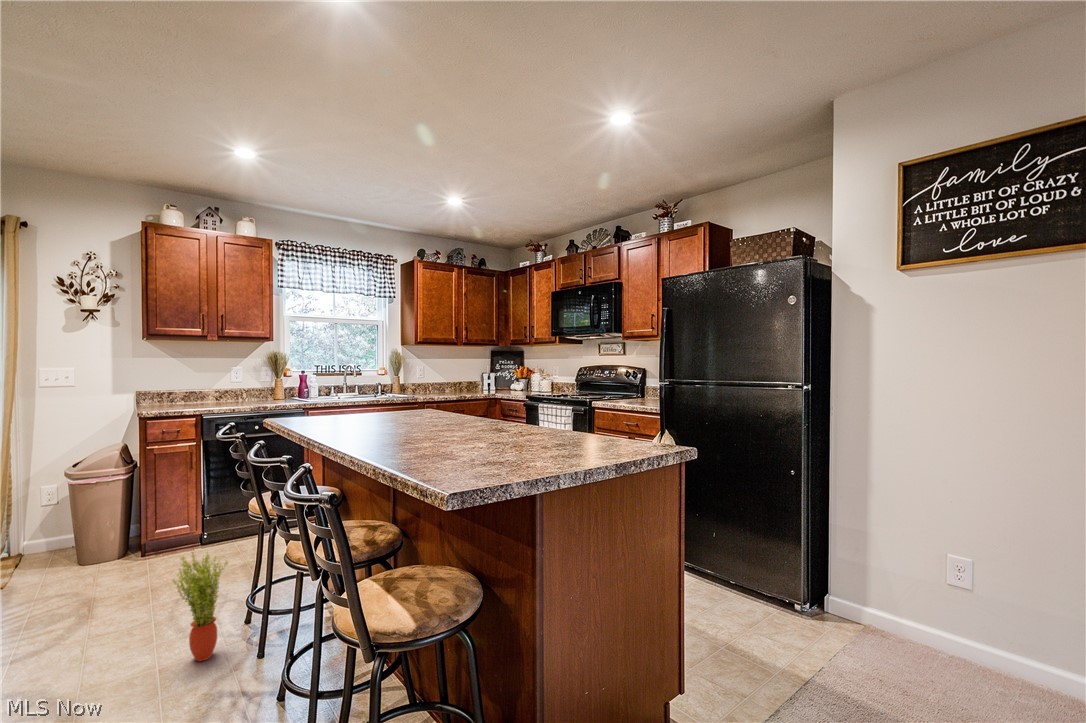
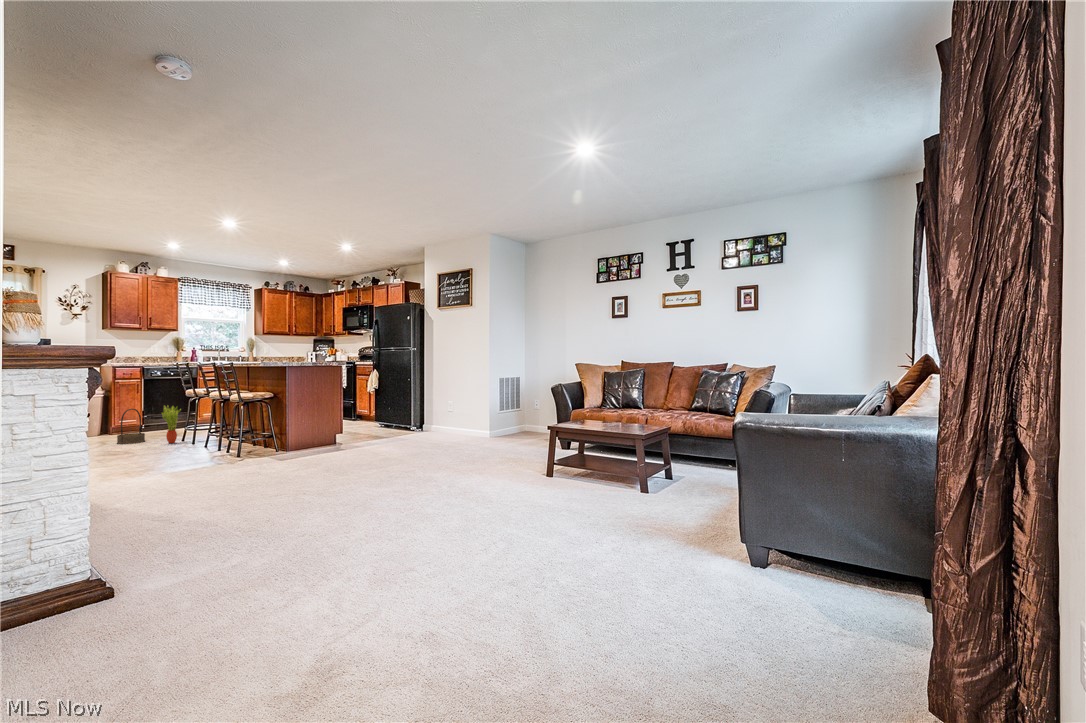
basket: none [86,543,158,647] -> present [117,409,145,444]

